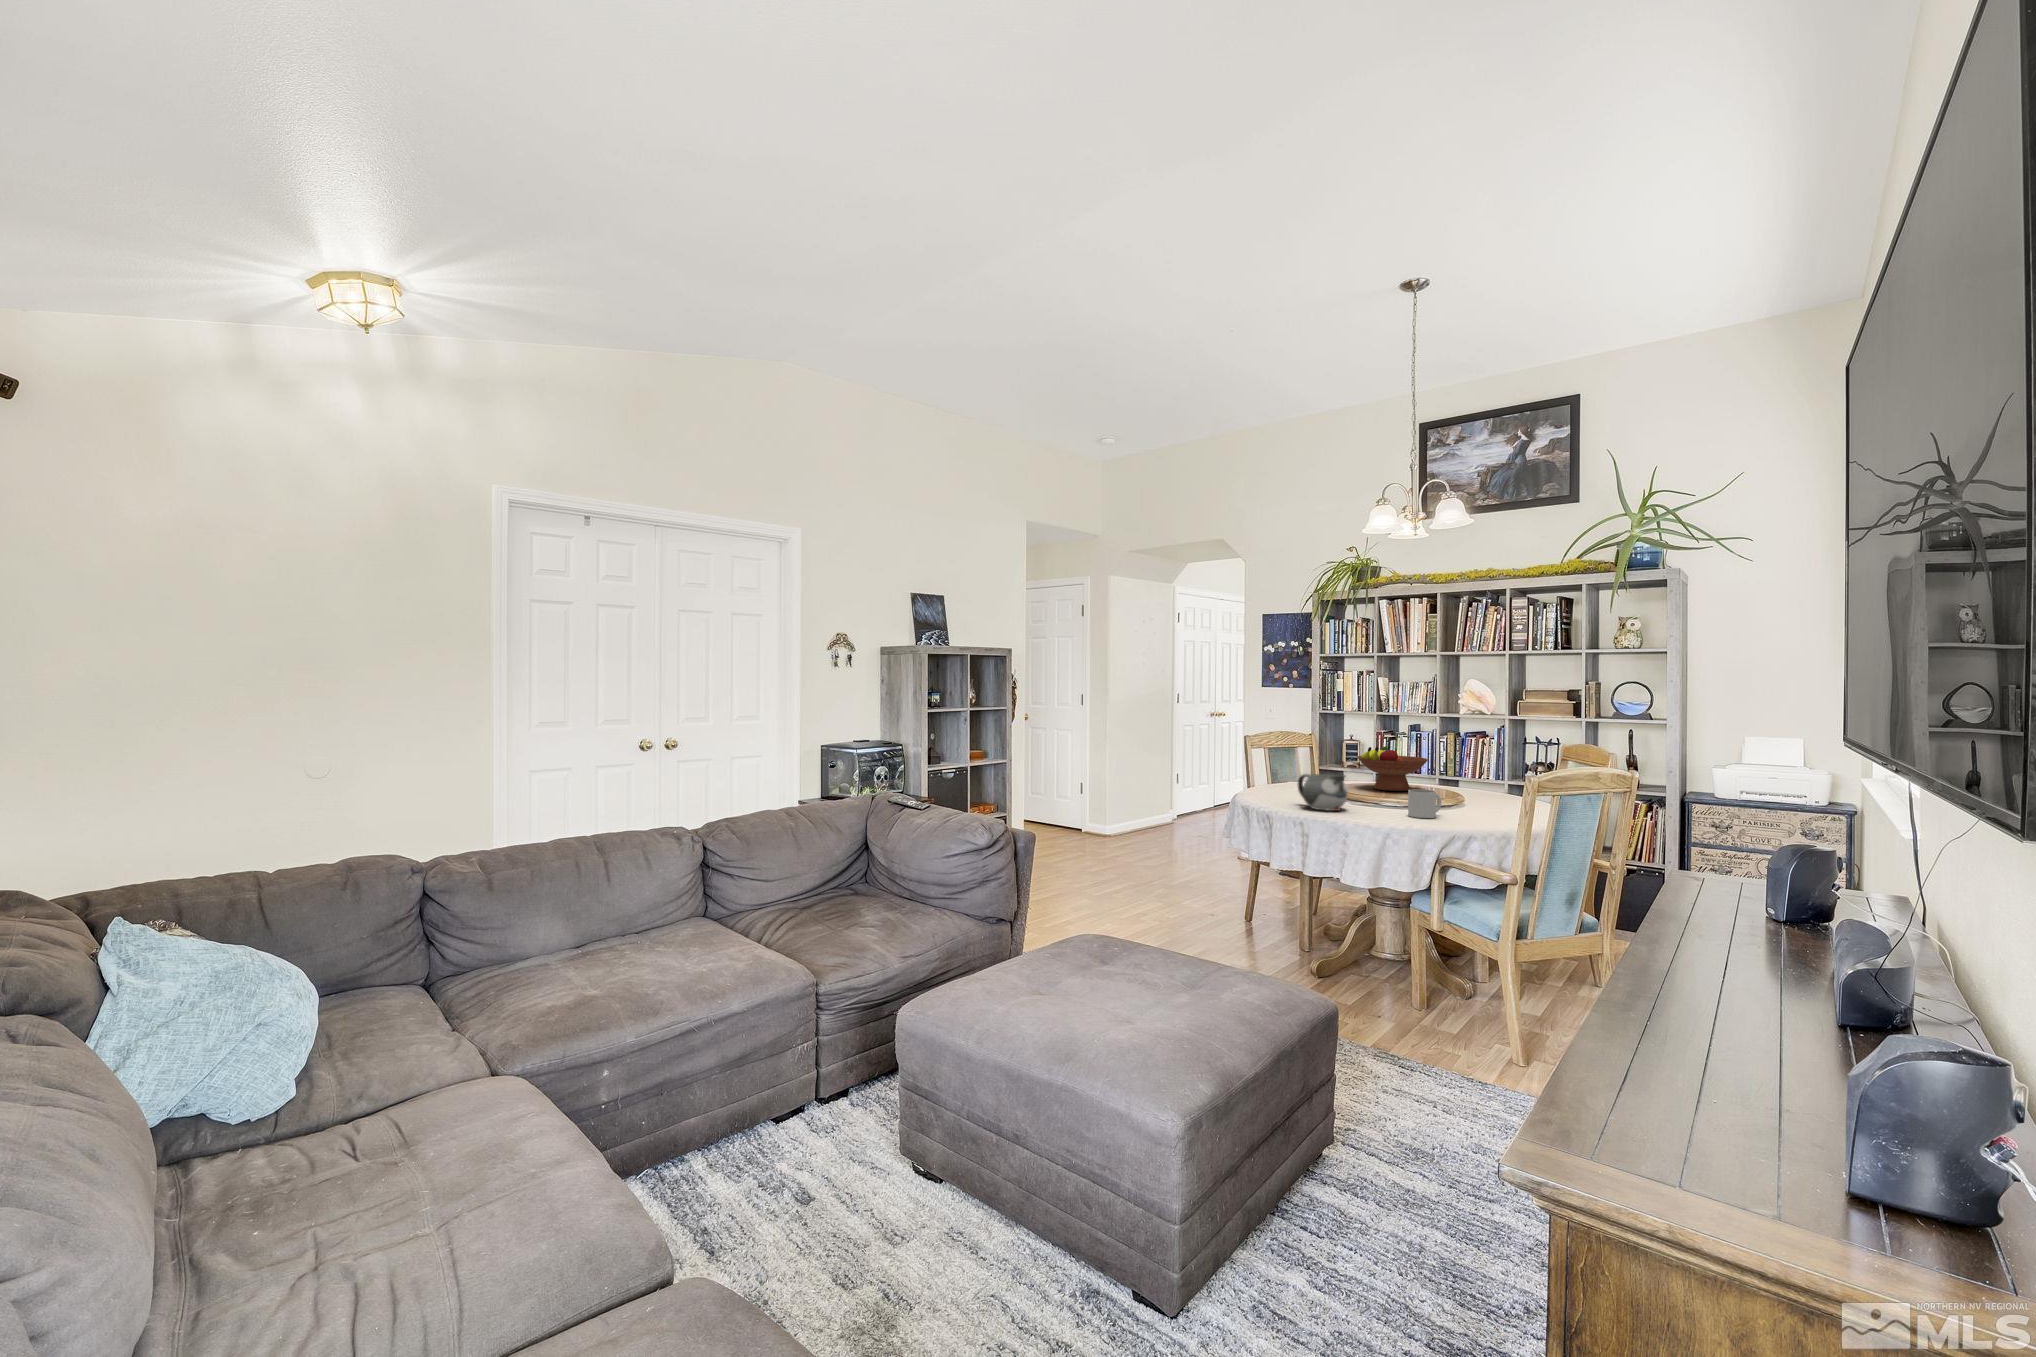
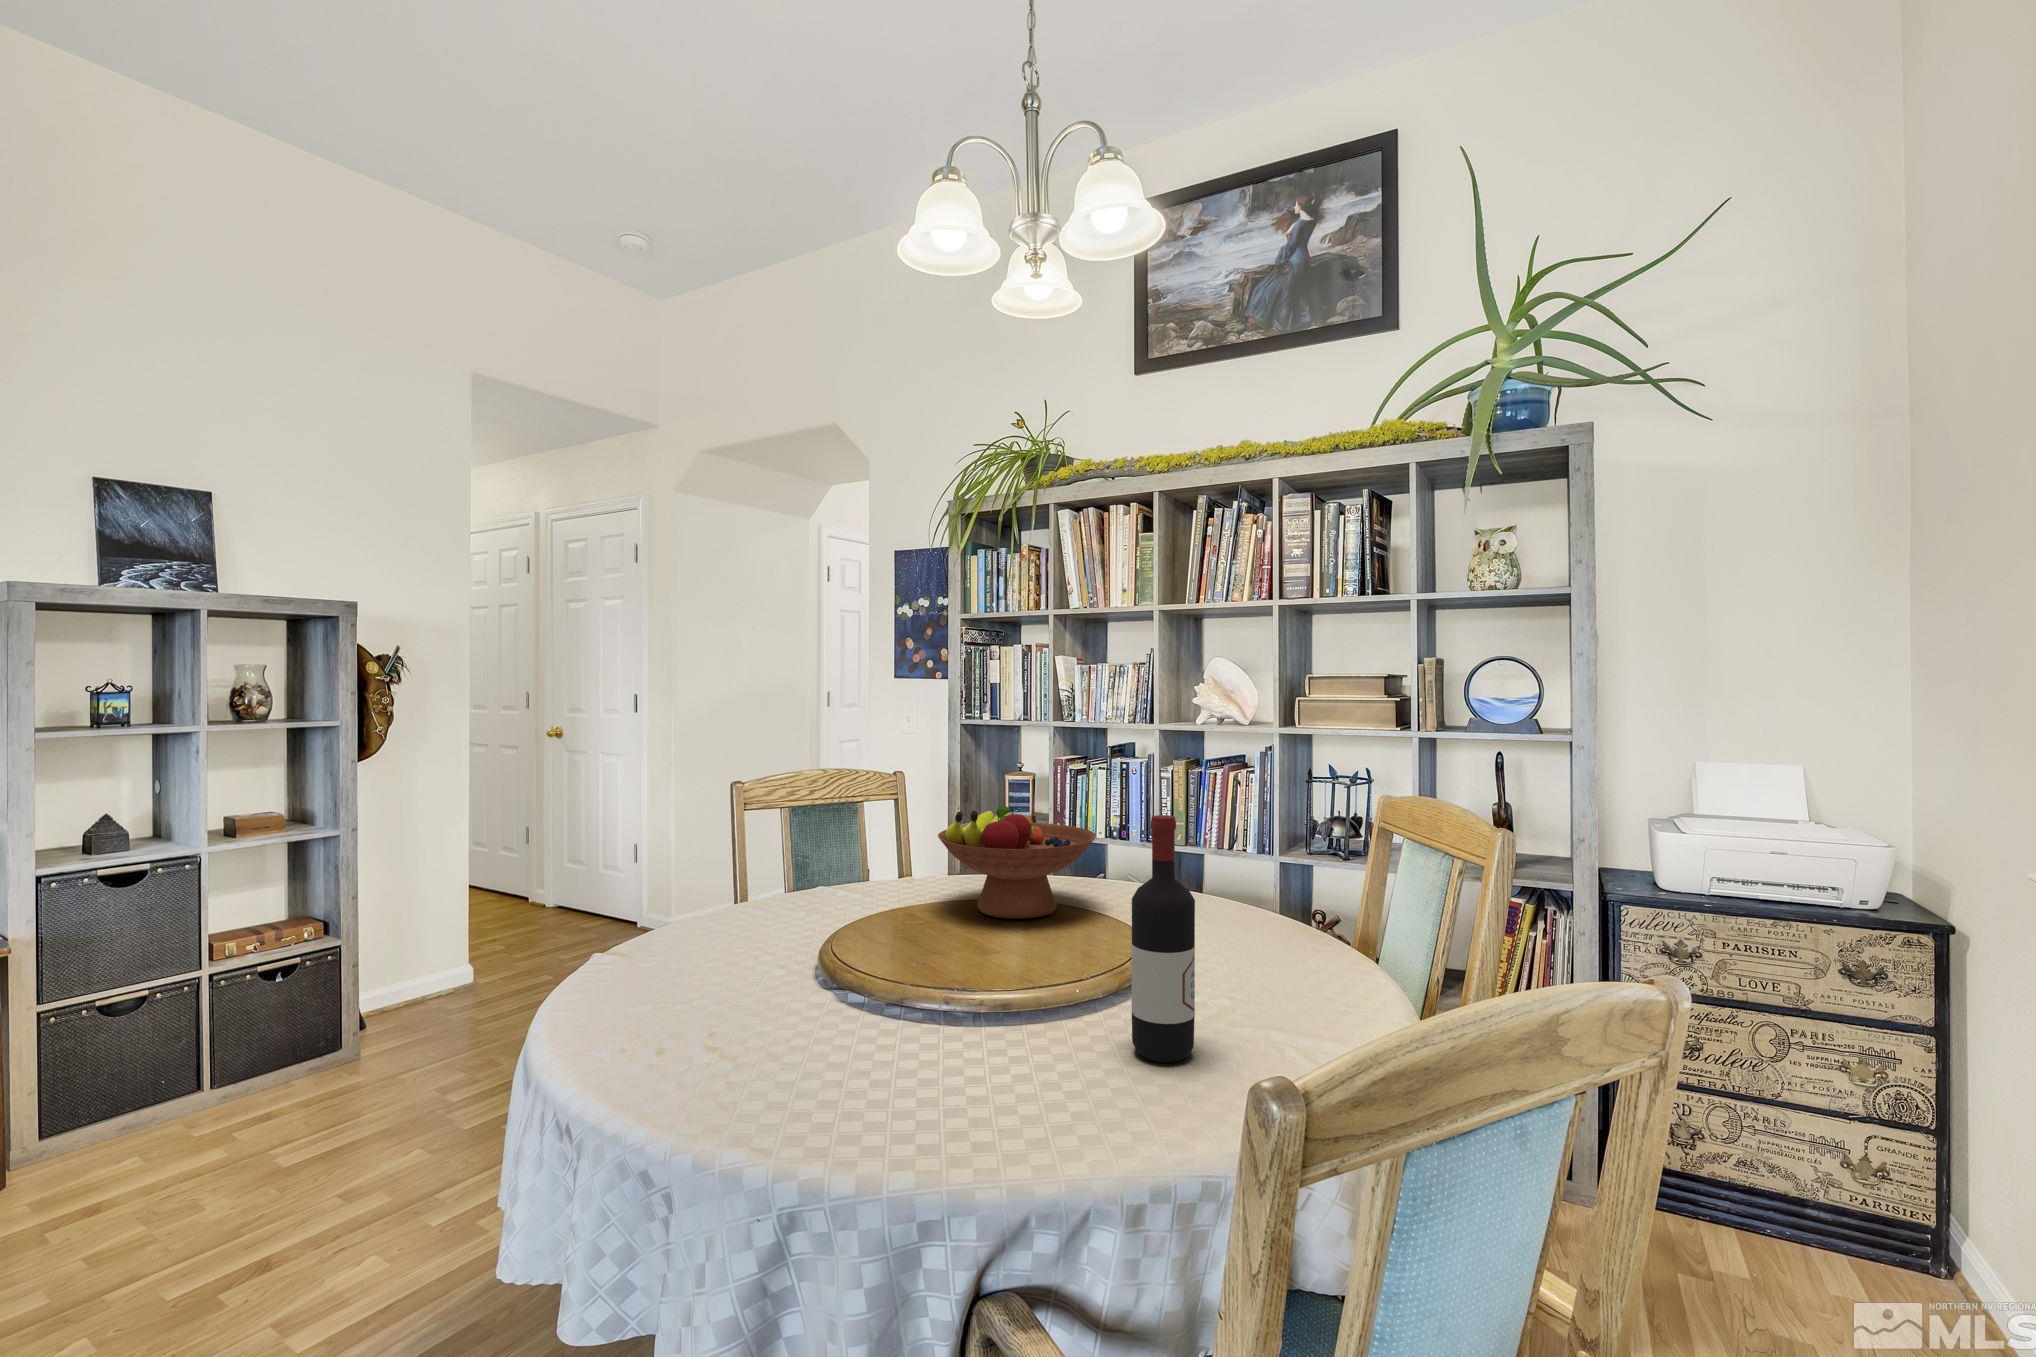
wine bottle: none [1465,740,1487,815] -> present [1132,815,1195,1062]
teapot: present [1298,774,1347,811] -> none [621,930,776,1075]
mug: present [1408,789,1441,818] -> none [937,991,1050,1113]

